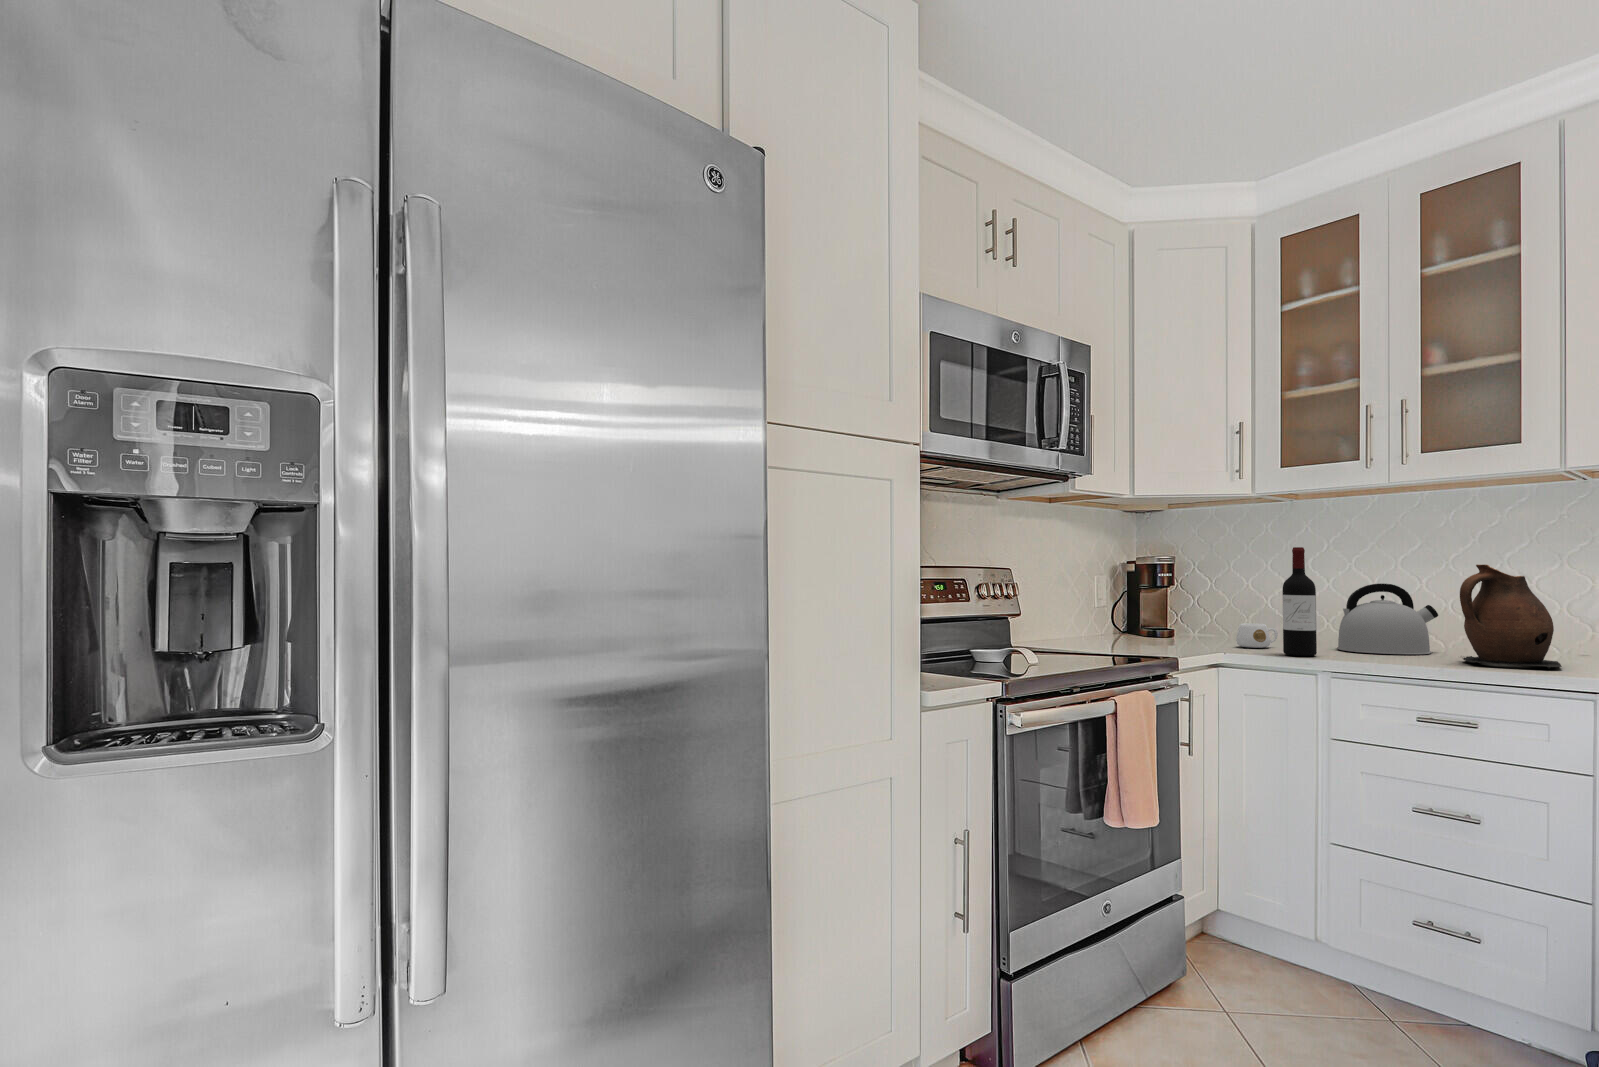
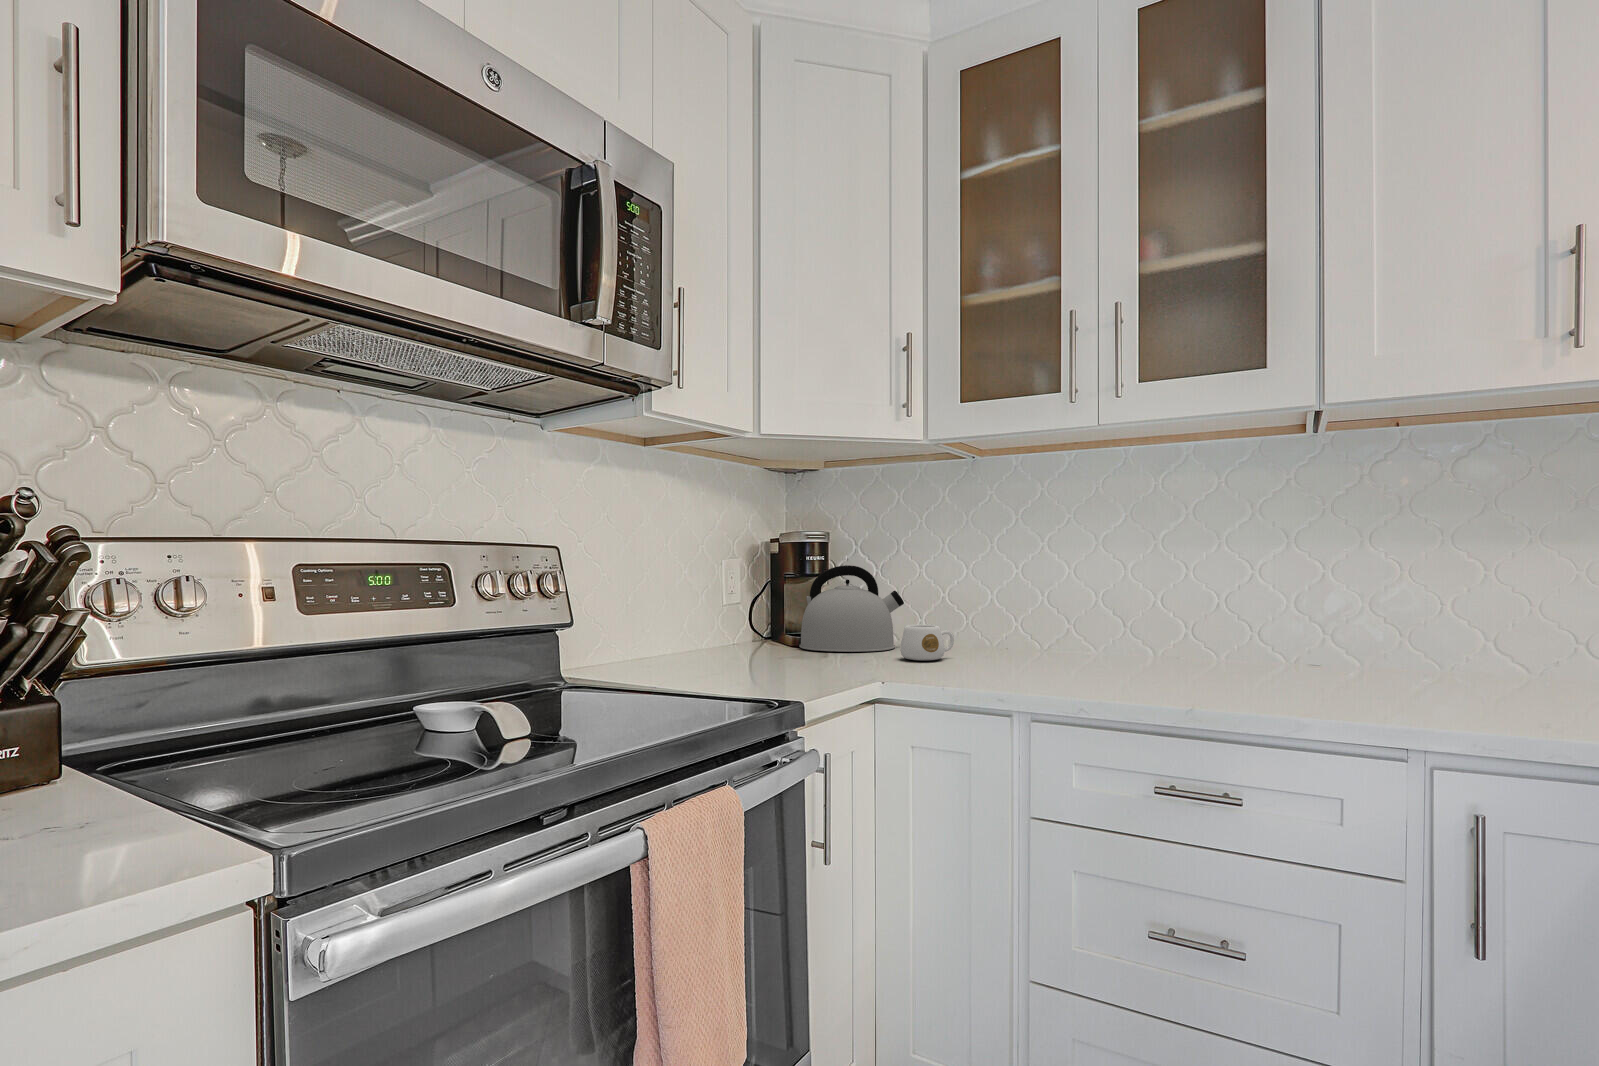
wine bottle: present [1282,547,1317,656] -> none [960,512,1005,676]
ceramic pitcher: present [1460,565,1562,669] -> none [1187,536,1329,691]
kettle: present [1337,583,1438,654] -> present [800,565,904,652]

